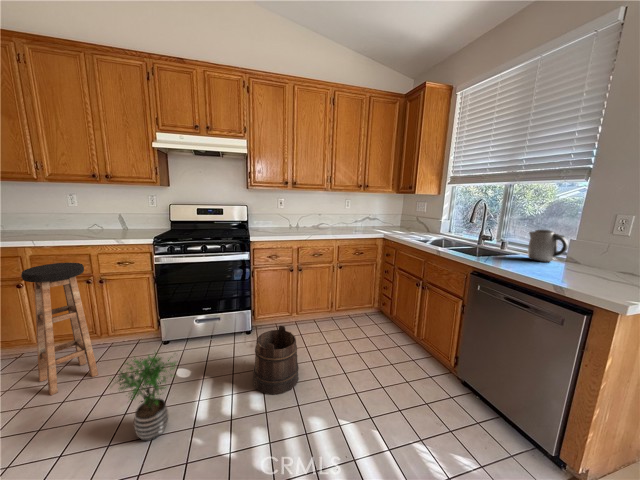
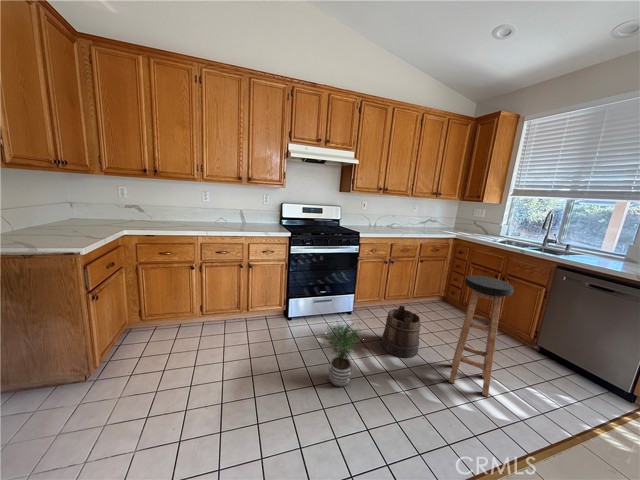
kettle: present [528,230,568,262] -> none [595,237,631,261]
bar stool: present [21,263,98,395] -> present [449,275,514,397]

